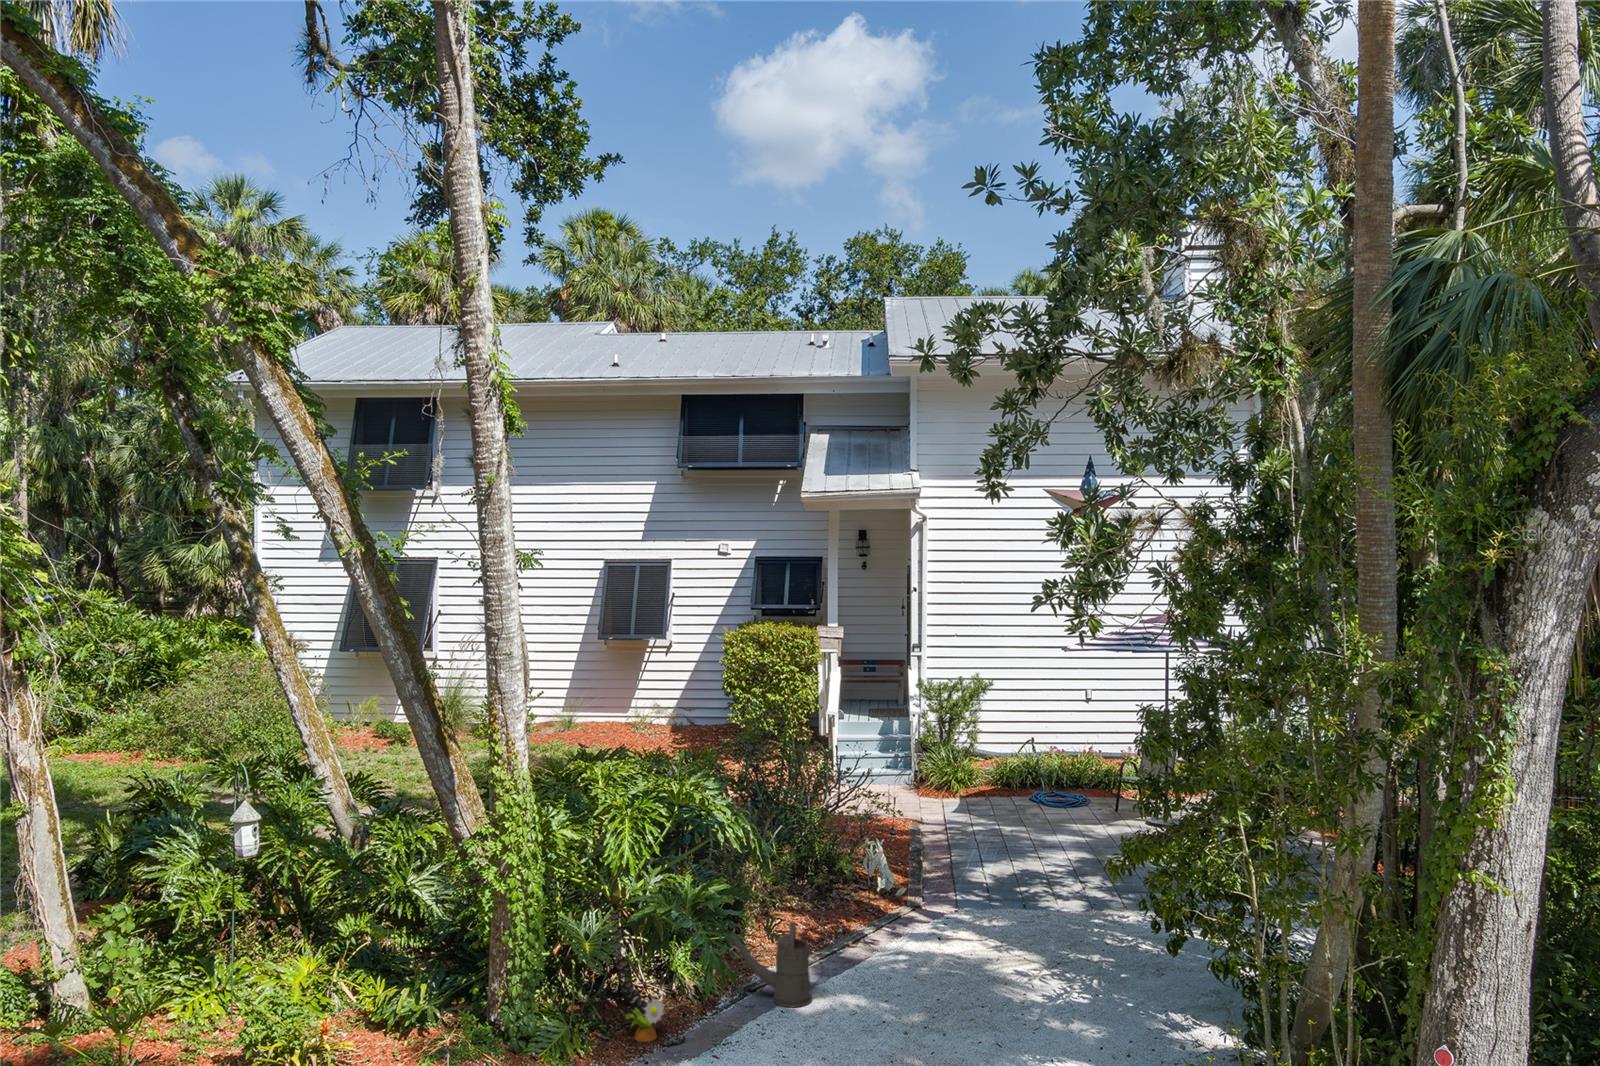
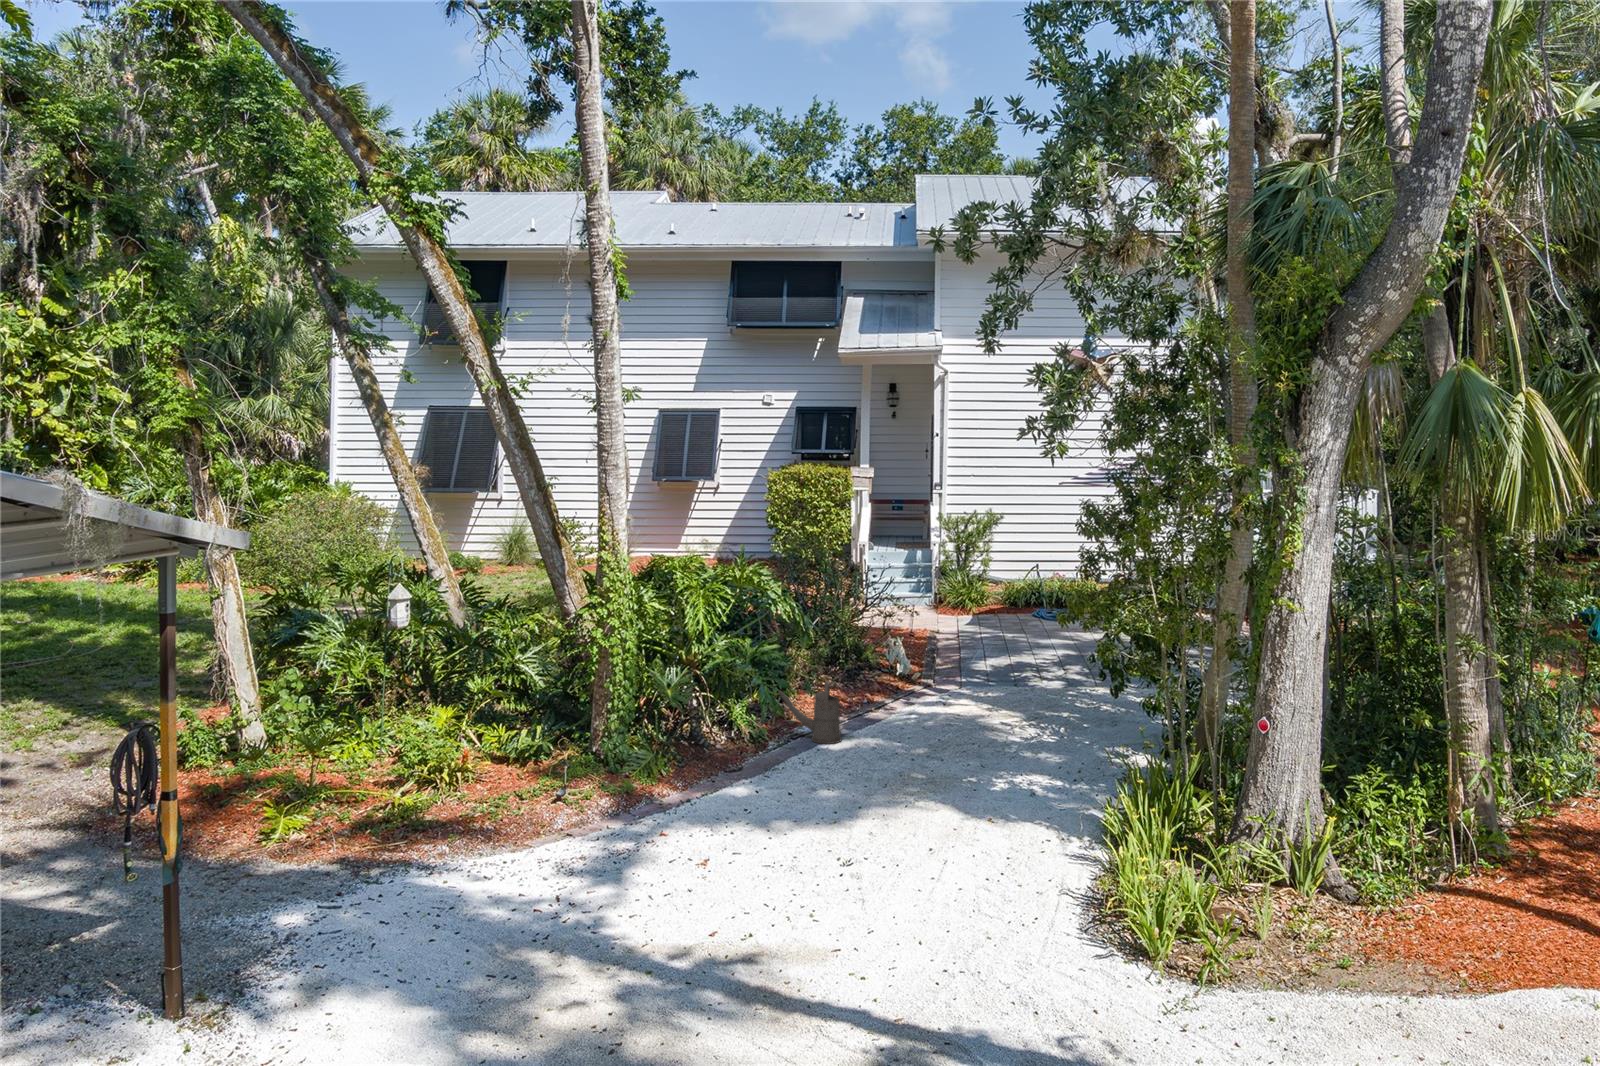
decorative plant: present [626,999,664,1042] -> none [698,730,731,762]

